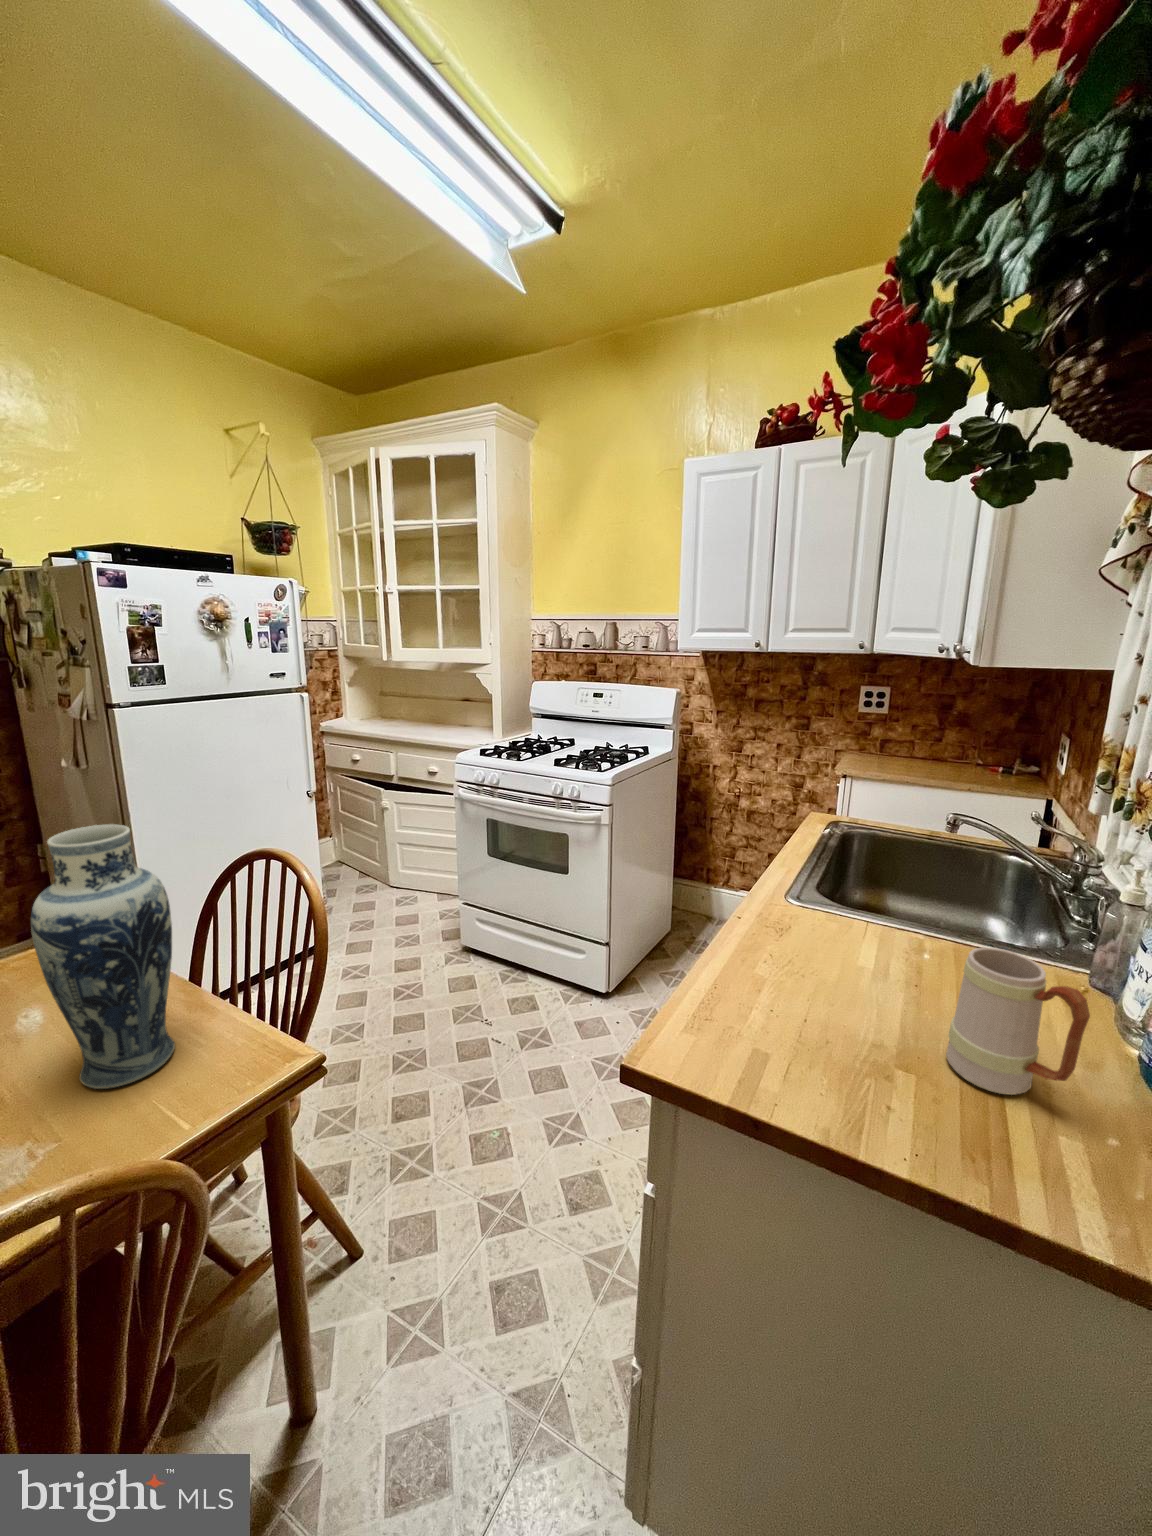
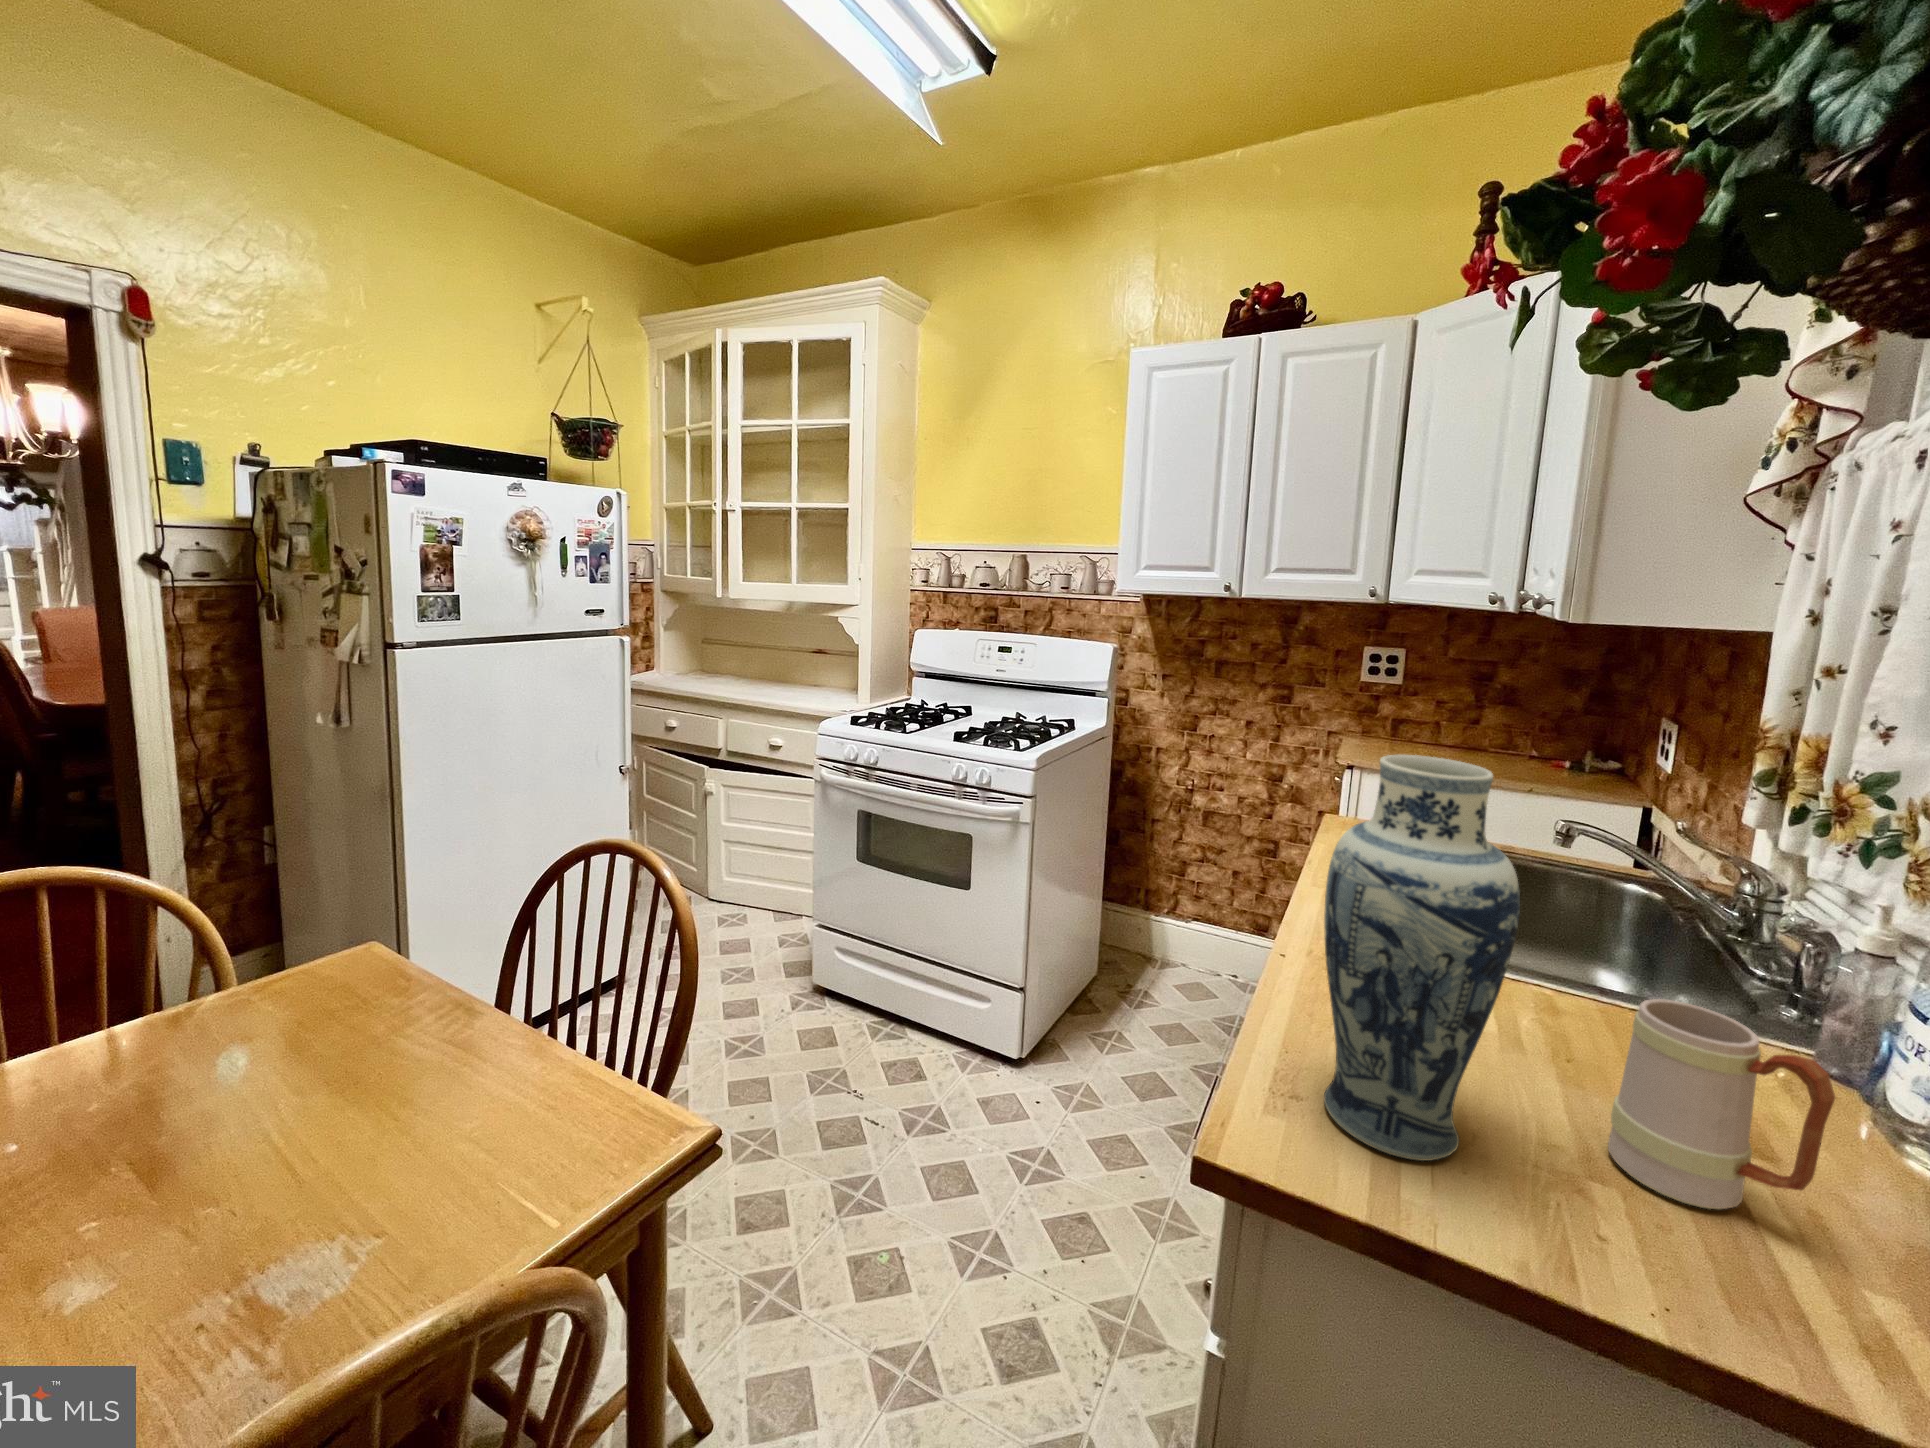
vase: present [31,824,175,1089] -> present [1324,755,1520,1161]

